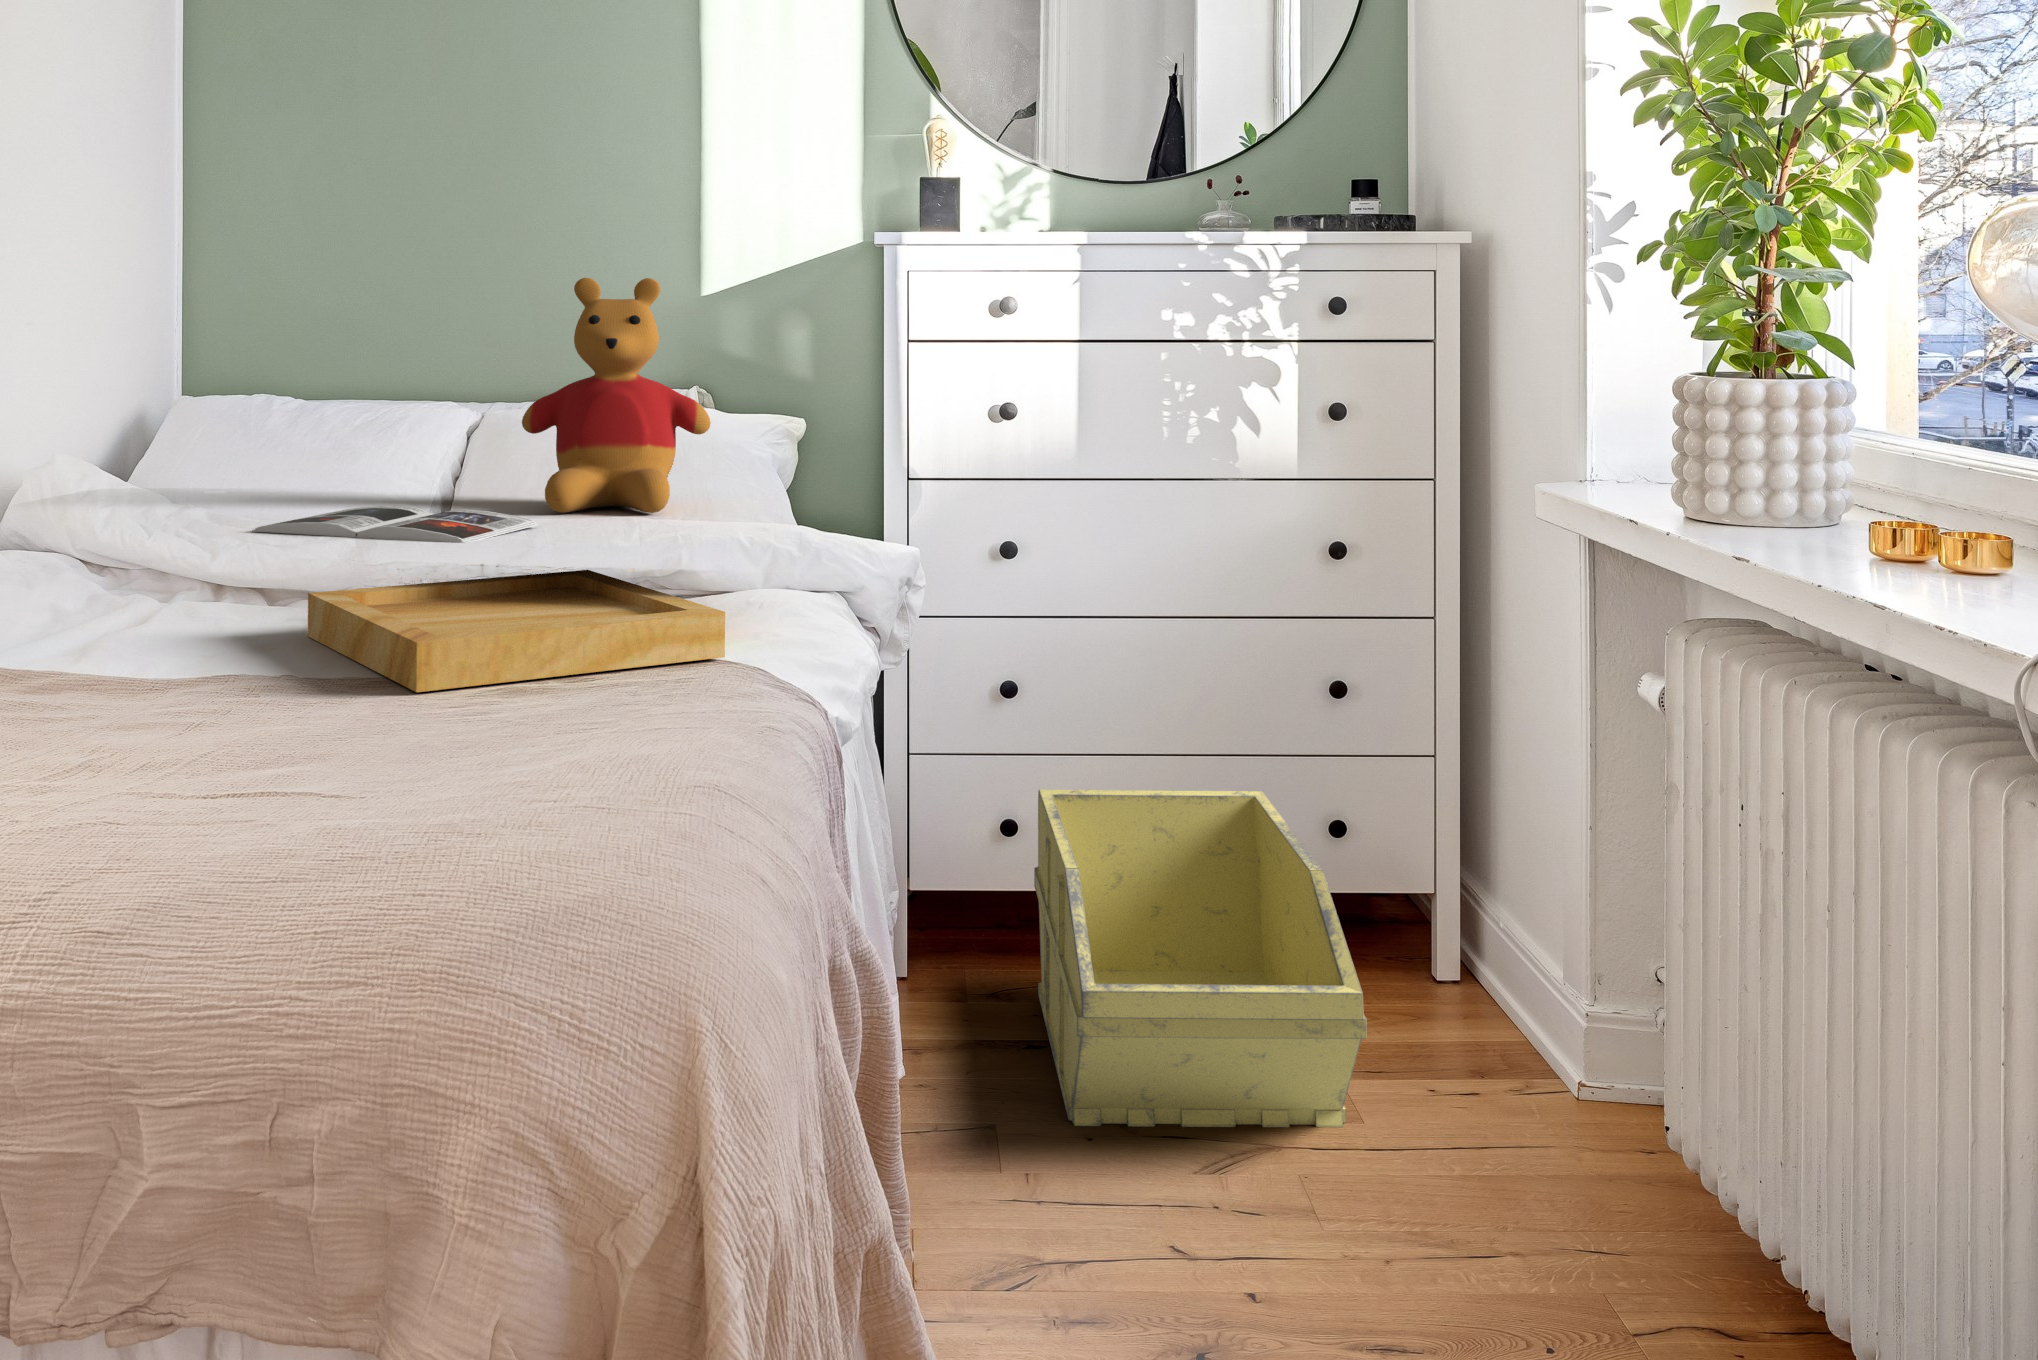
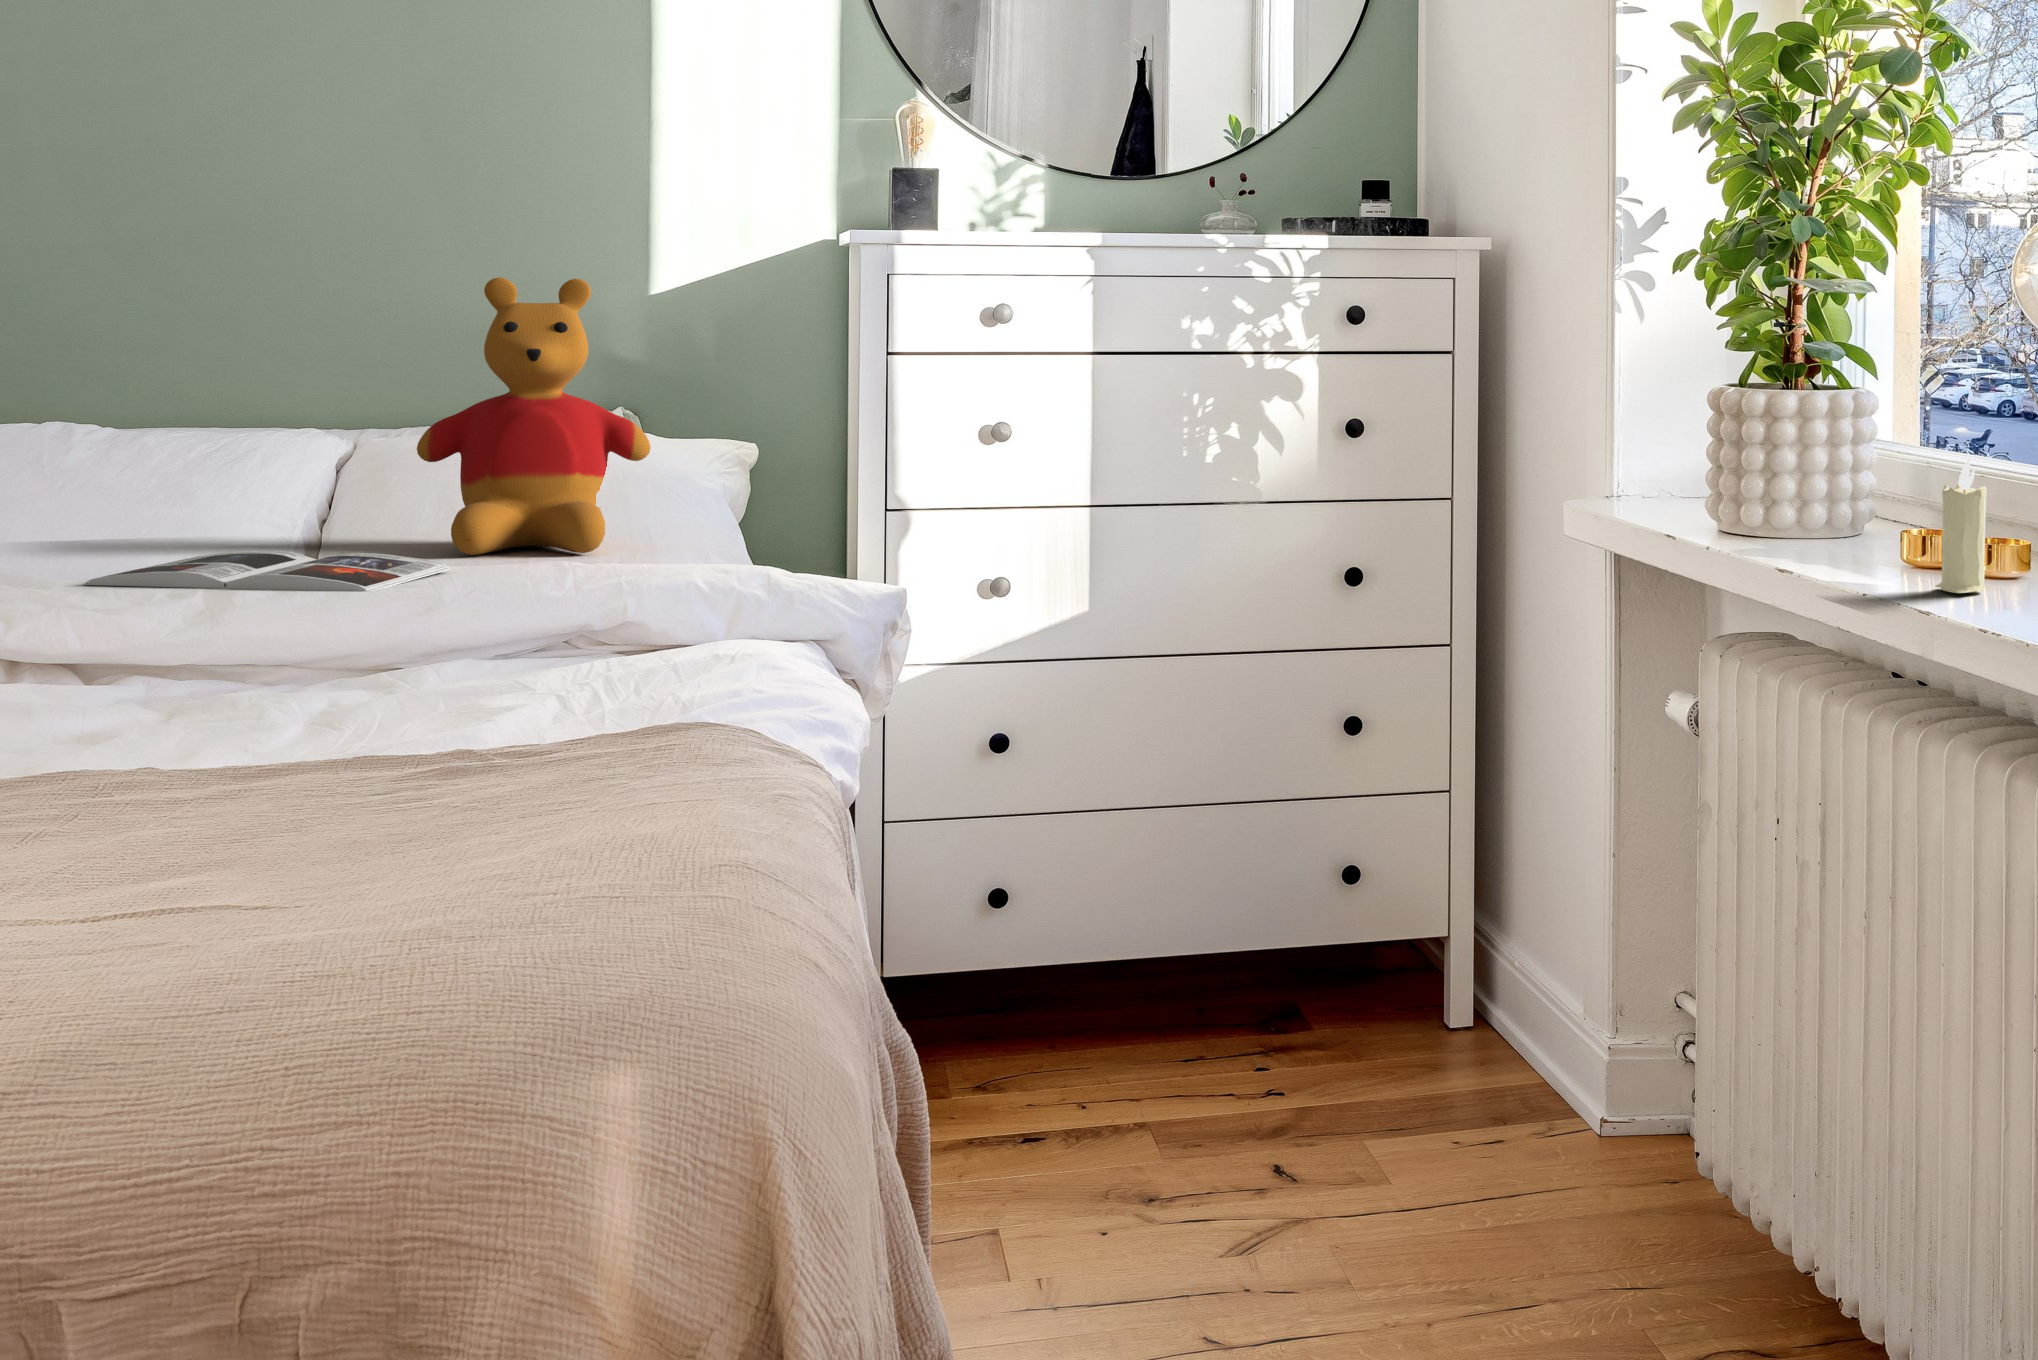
candle: none [1902,447,1959,589] -> present [1935,455,1987,593]
tray: present [308,570,725,692] -> none [182,619,710,765]
storage bin: present [1034,789,1367,1127] -> none [1027,840,1400,1214]

